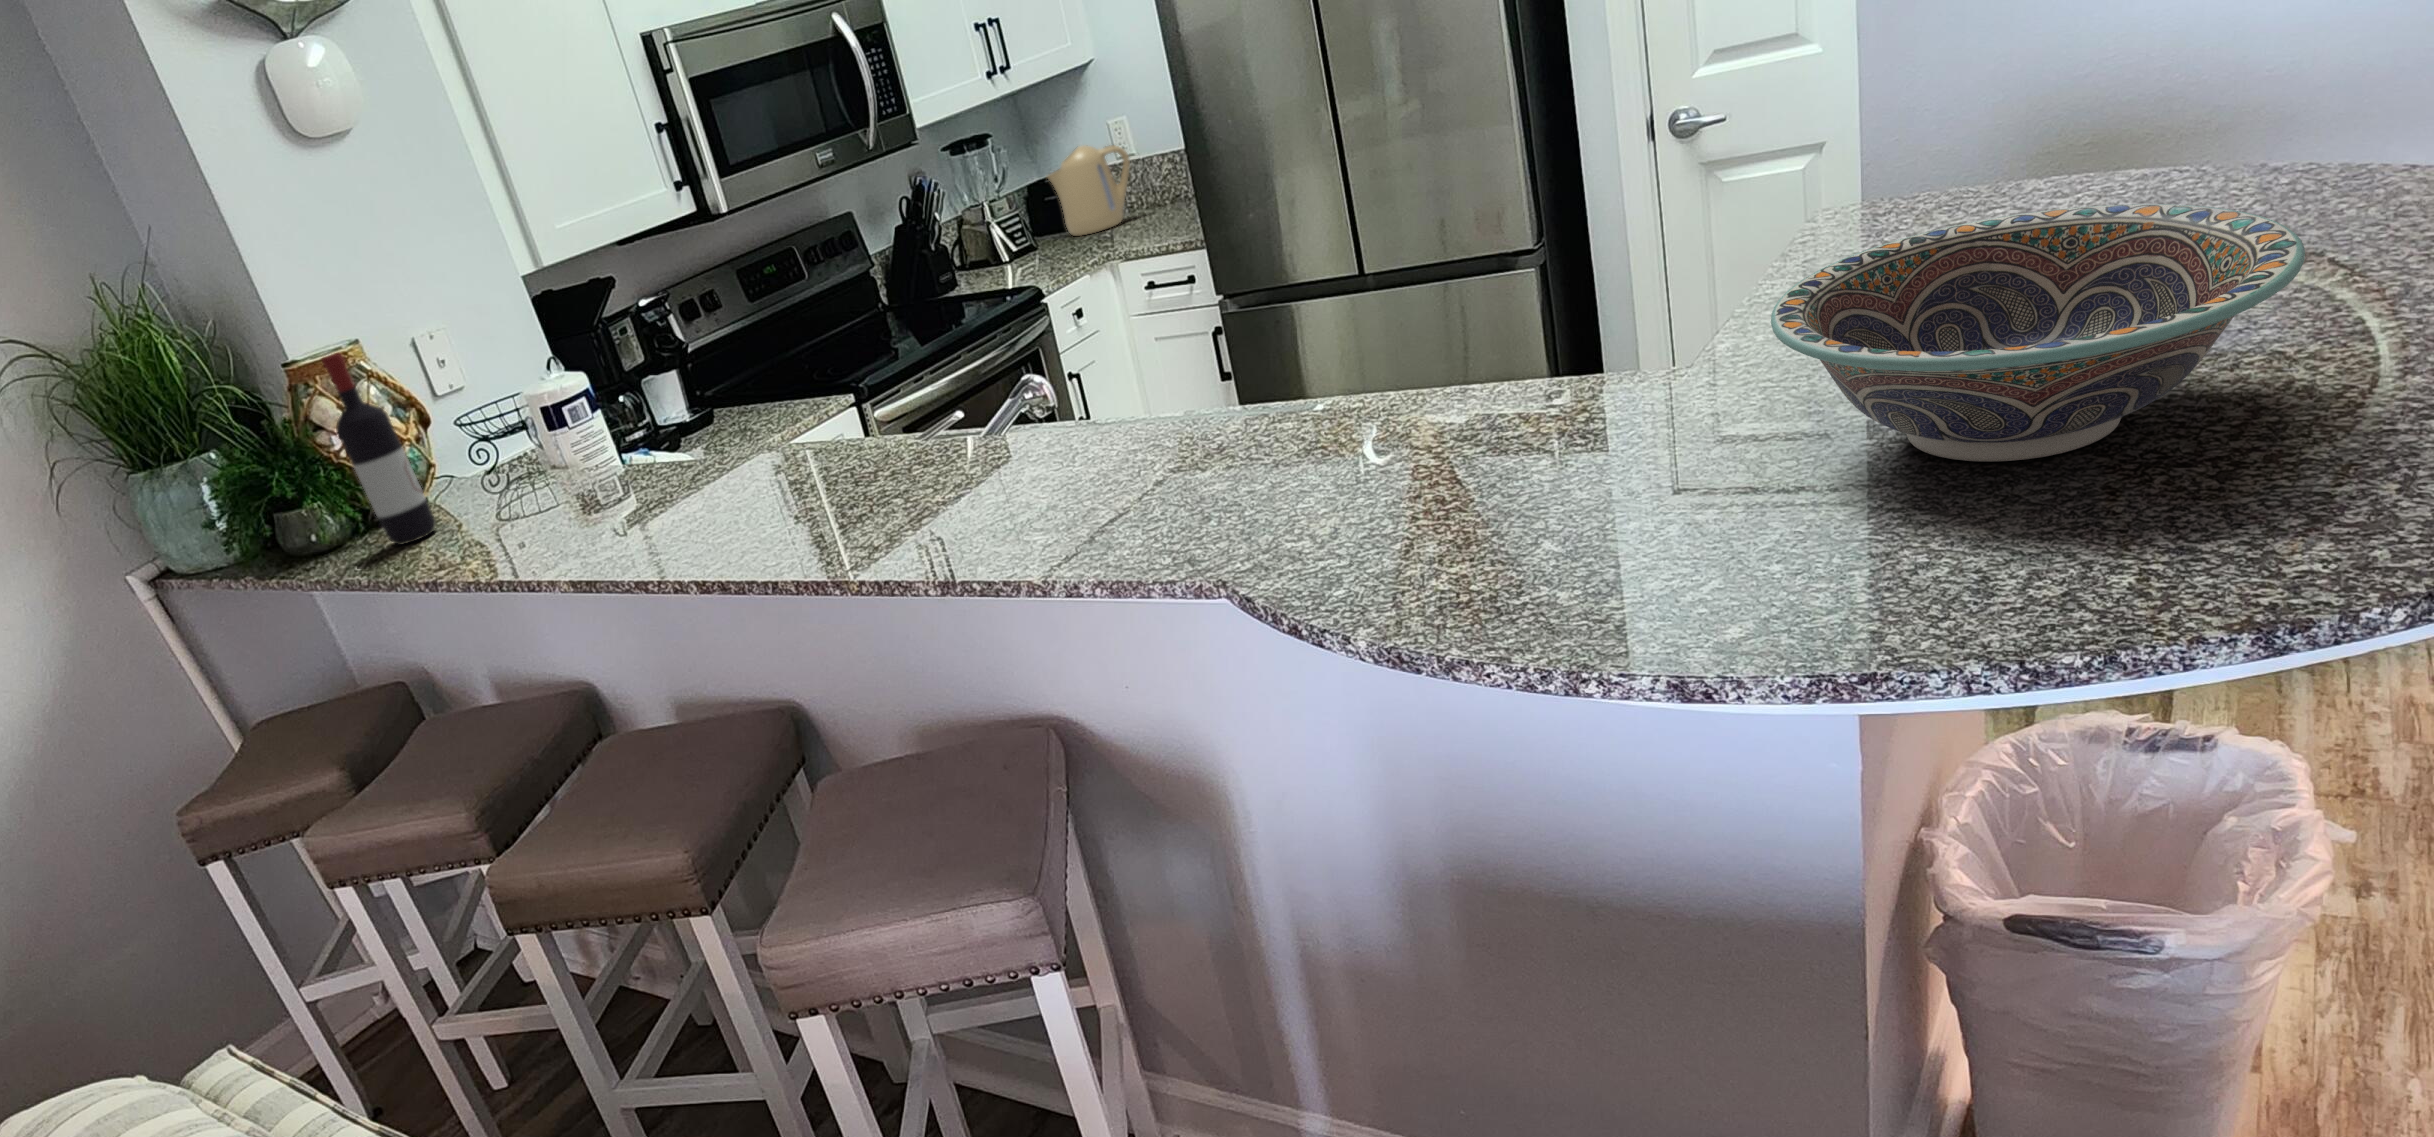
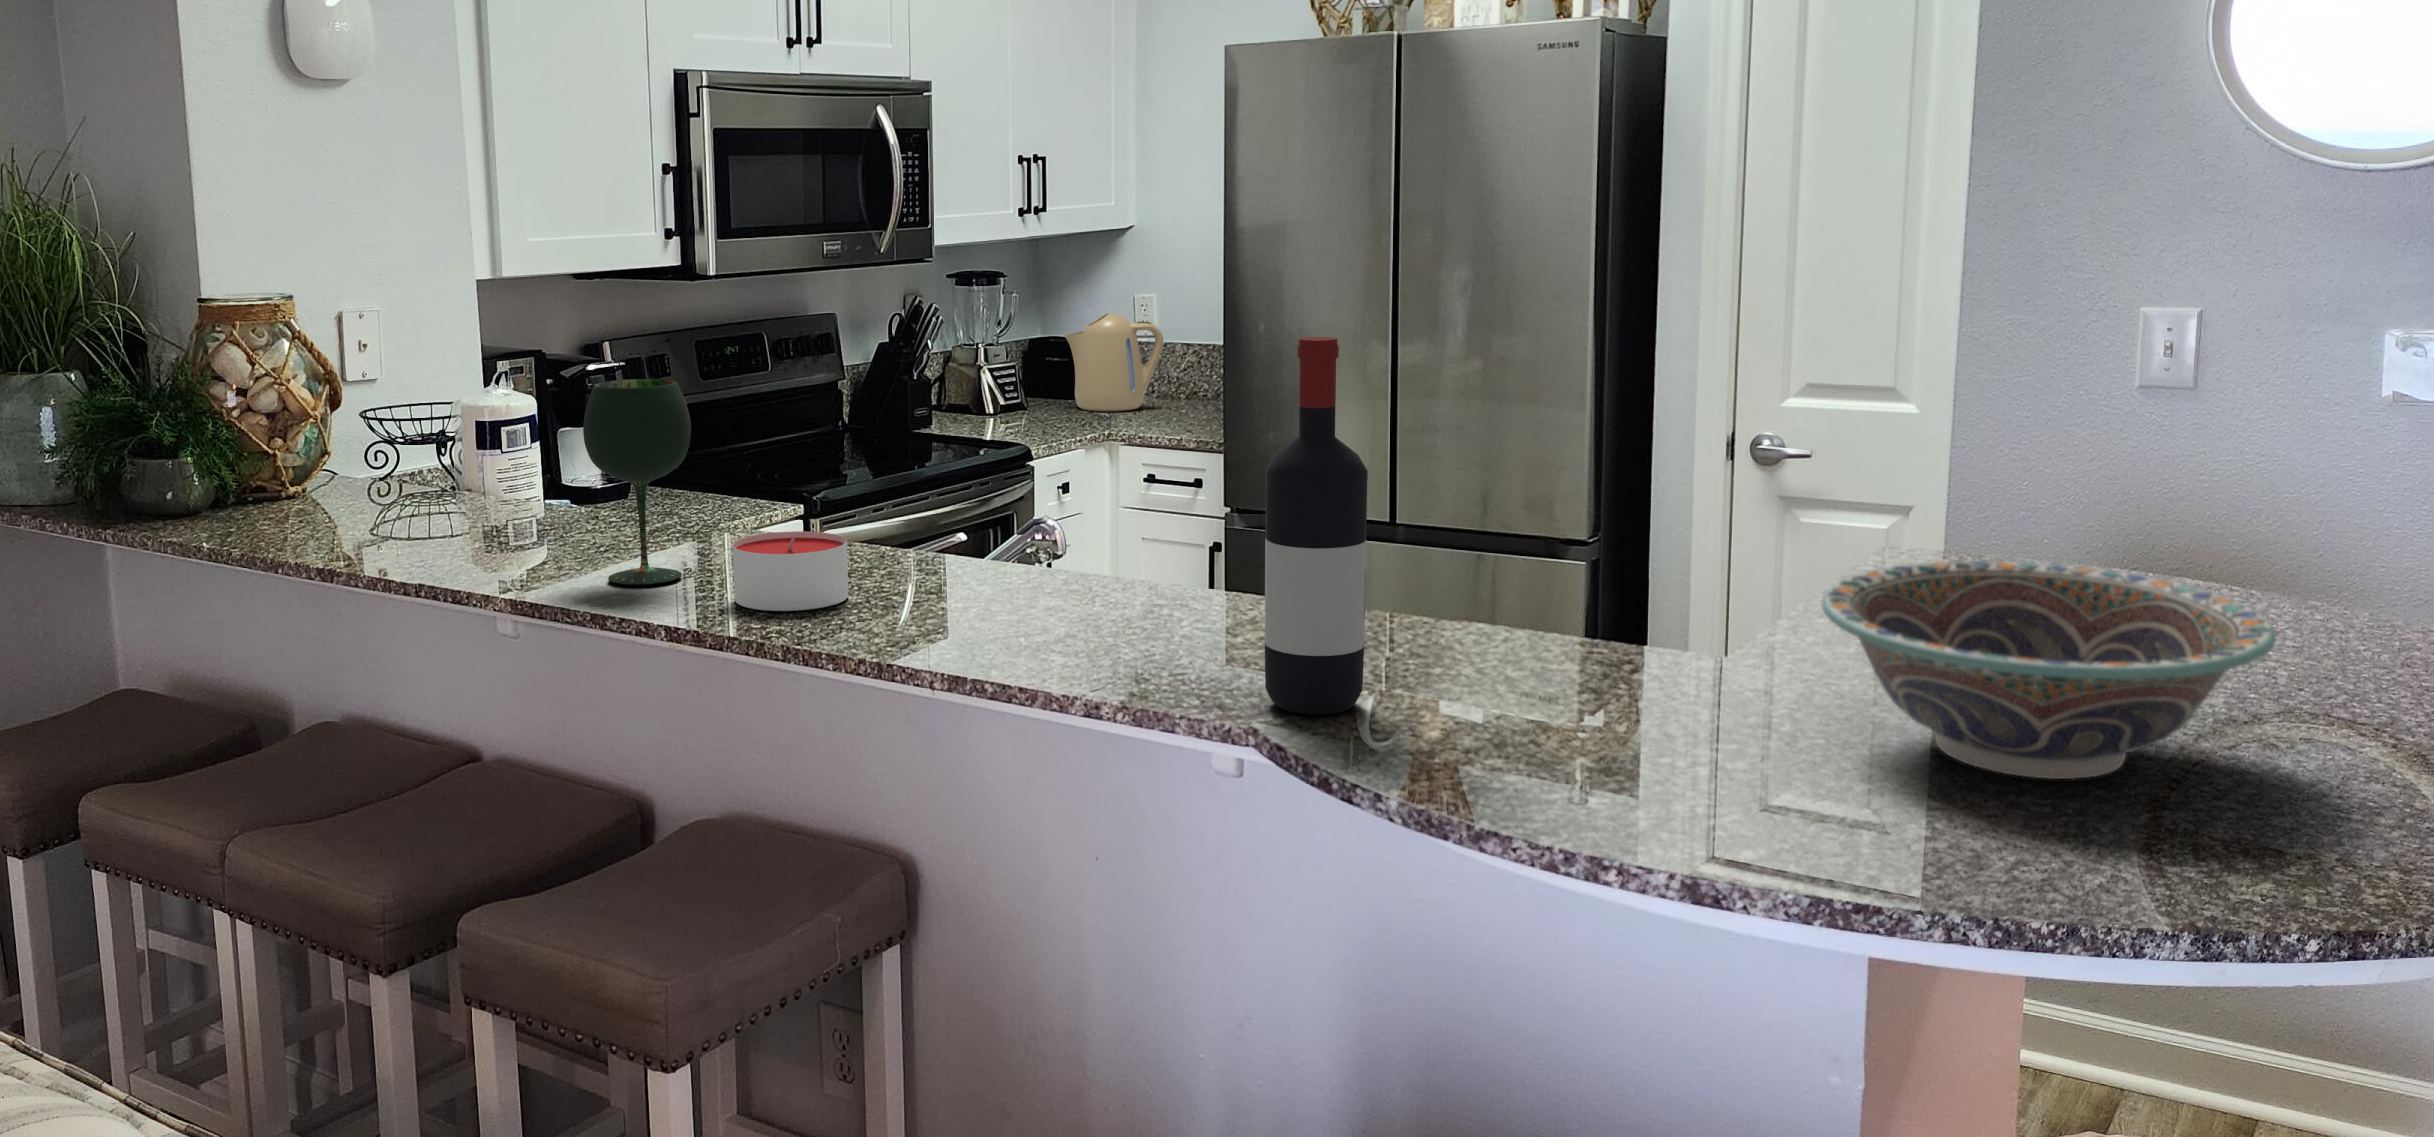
wine glass: none [593,348,721,537] -> present [583,379,691,585]
wine bottle: present [322,353,436,545] -> present [1265,337,1368,715]
candle: none [746,452,858,538] -> present [732,531,848,611]

